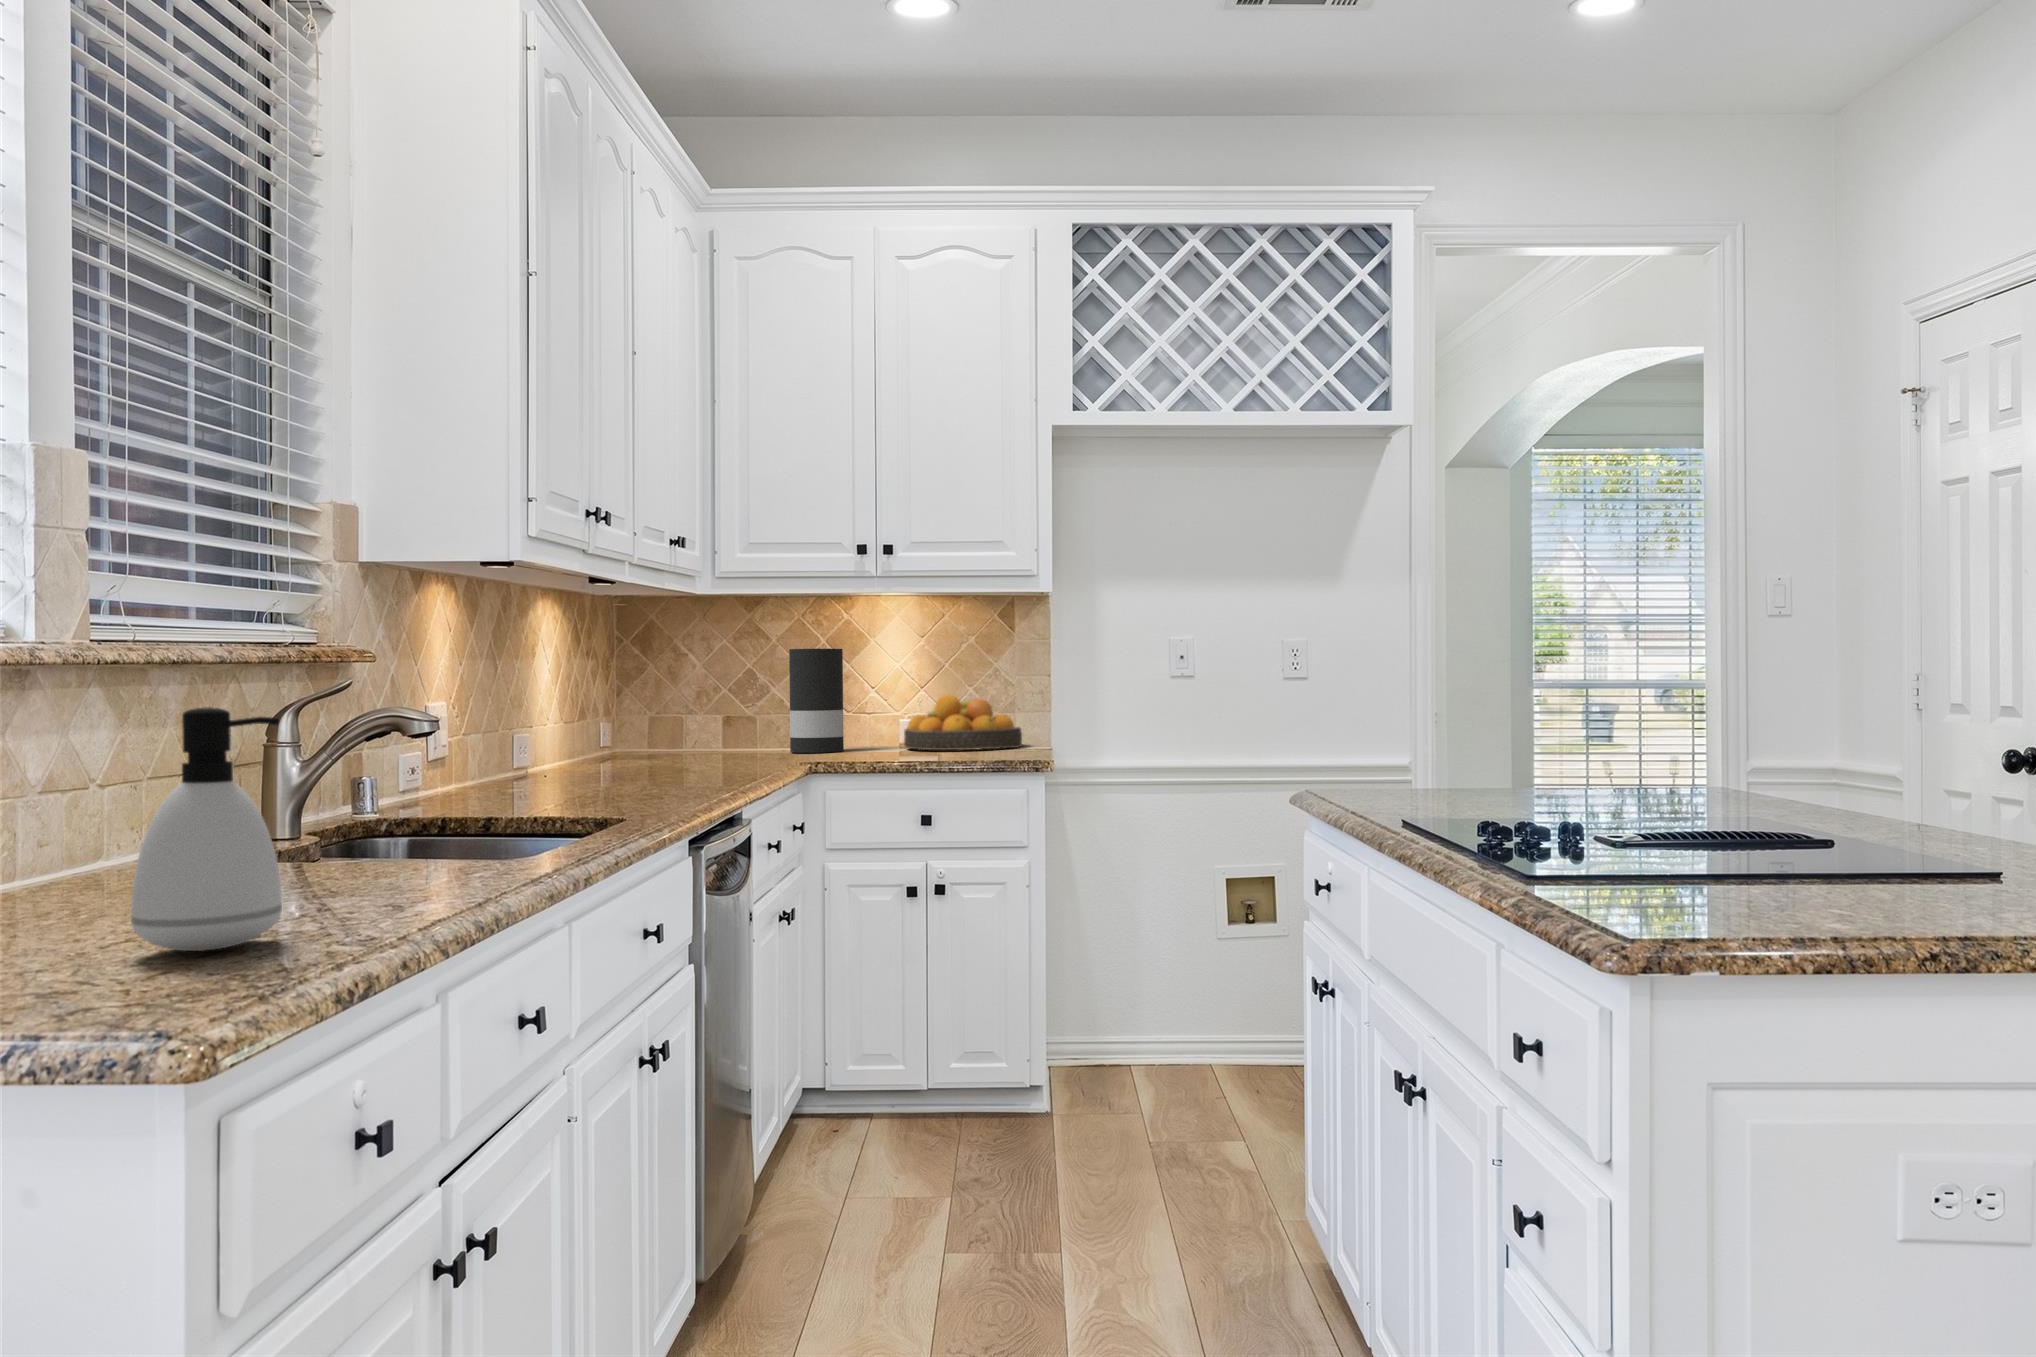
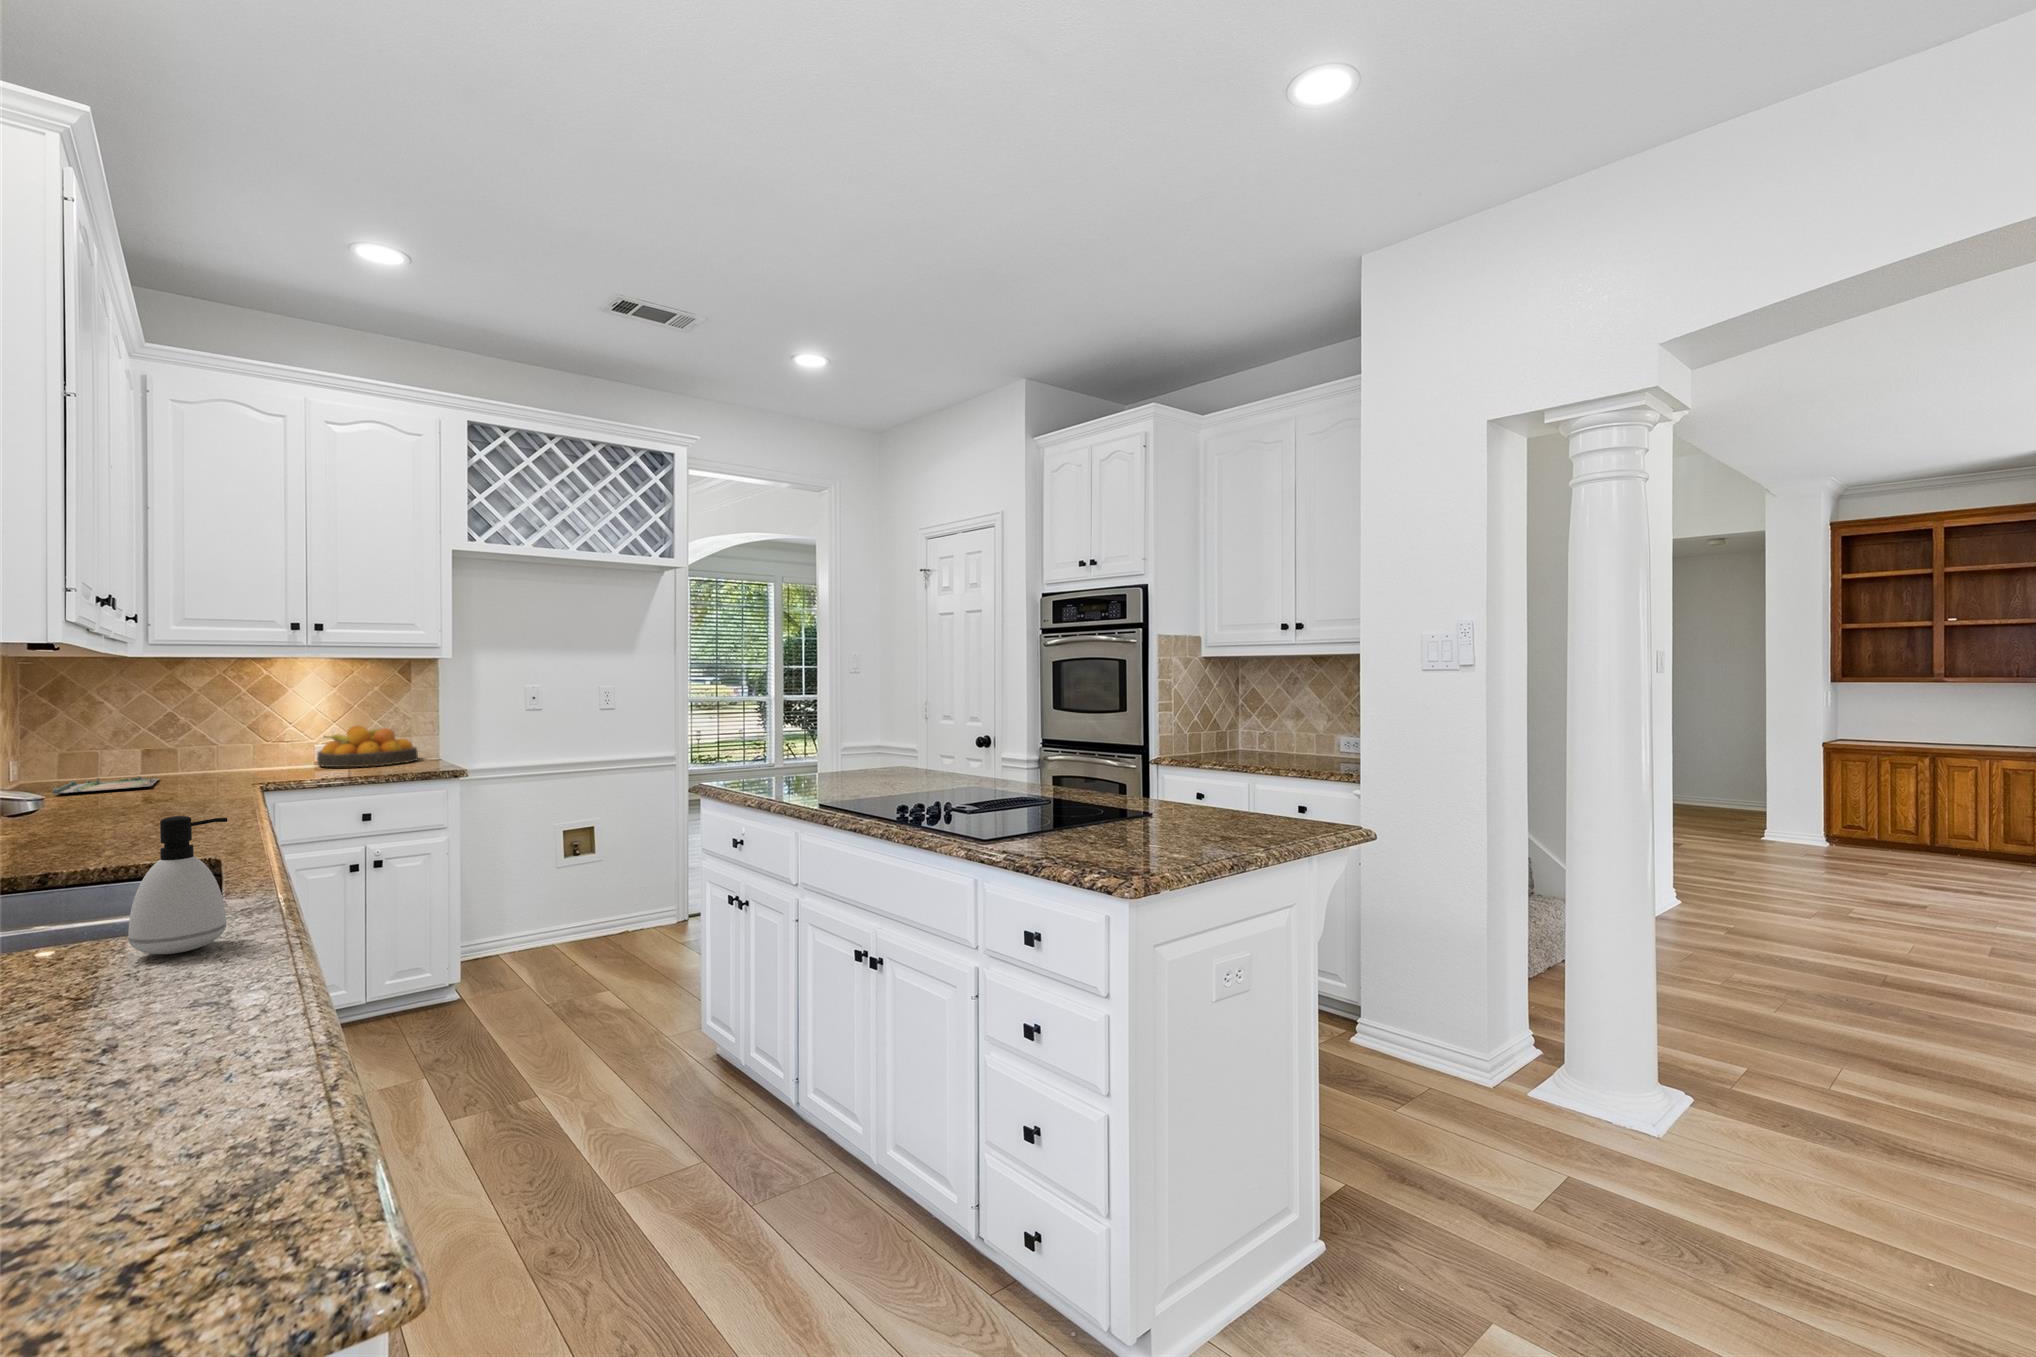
vase: present [789,649,844,753] -> none [208,696,262,776]
tray: none [627,741,742,761] -> present [52,773,159,795]

